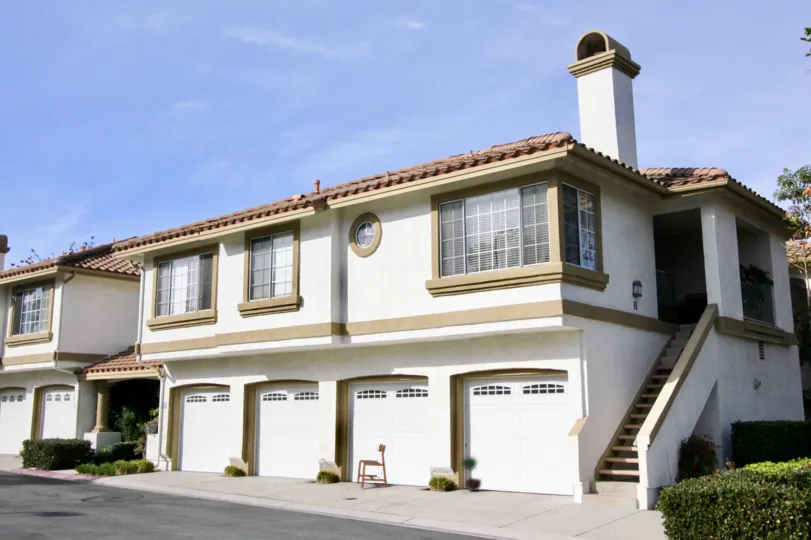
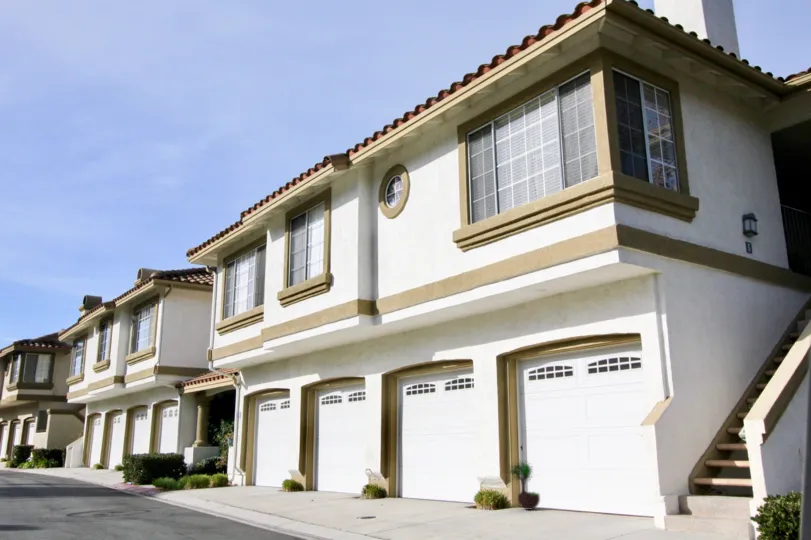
bench: present [357,444,387,488] -> none [397,449,435,504]

